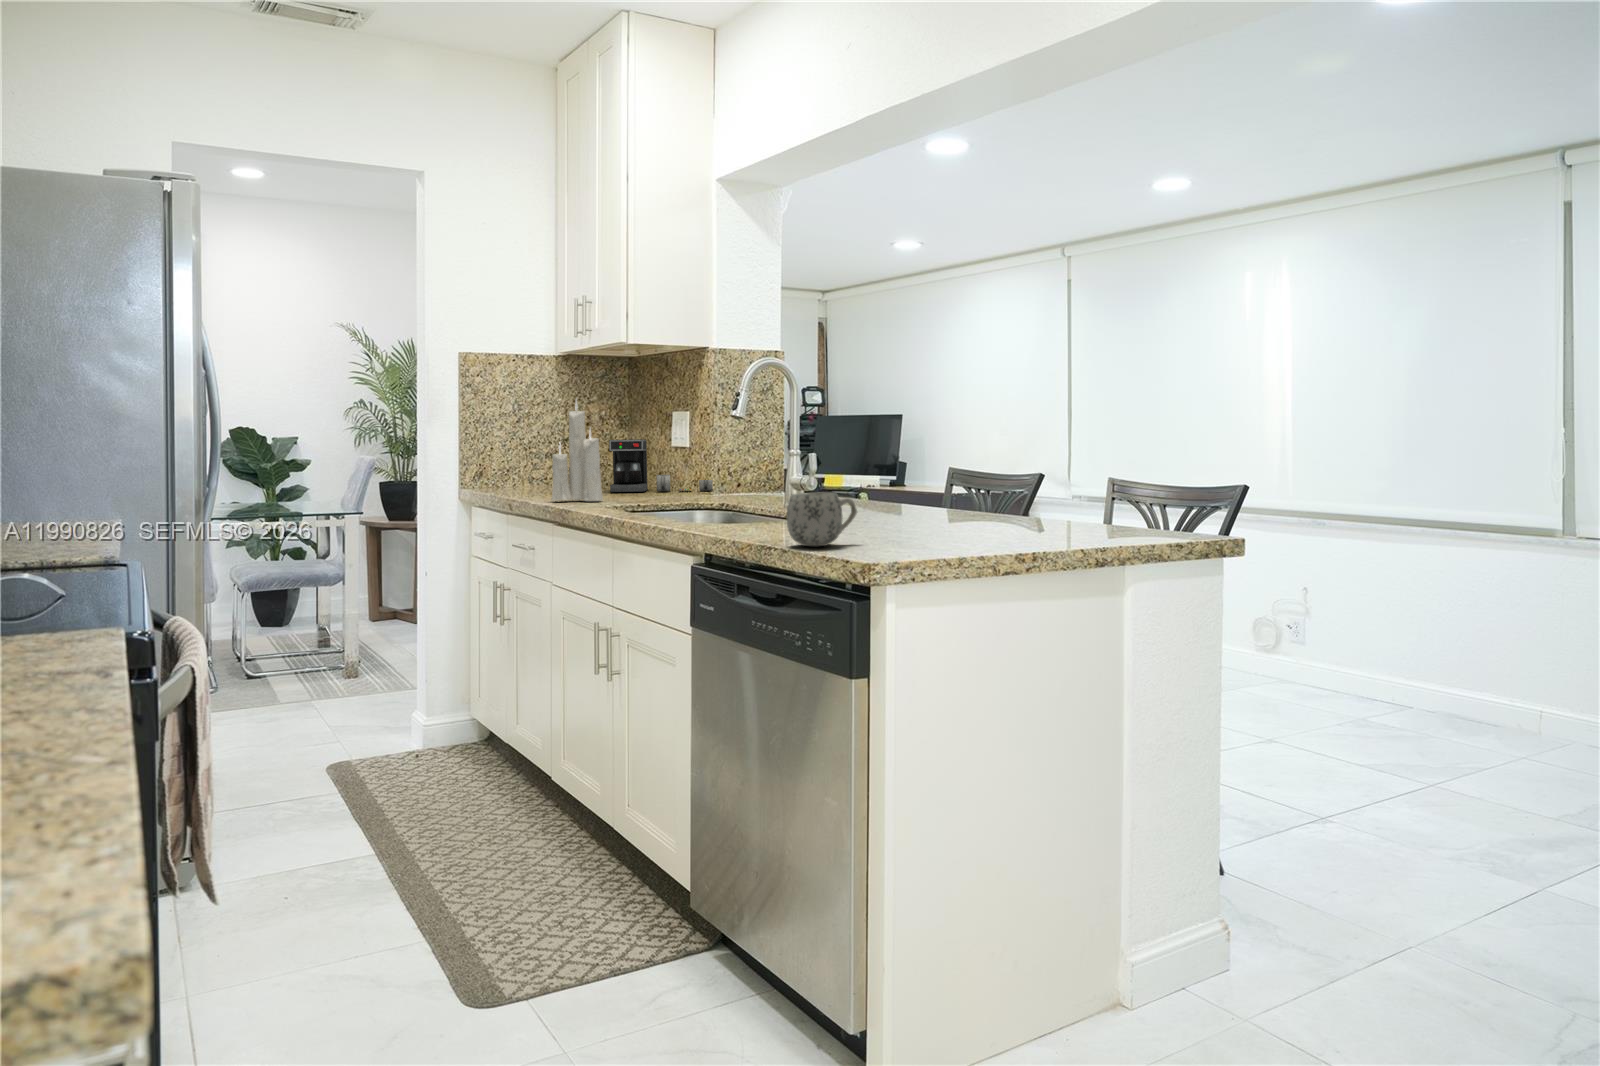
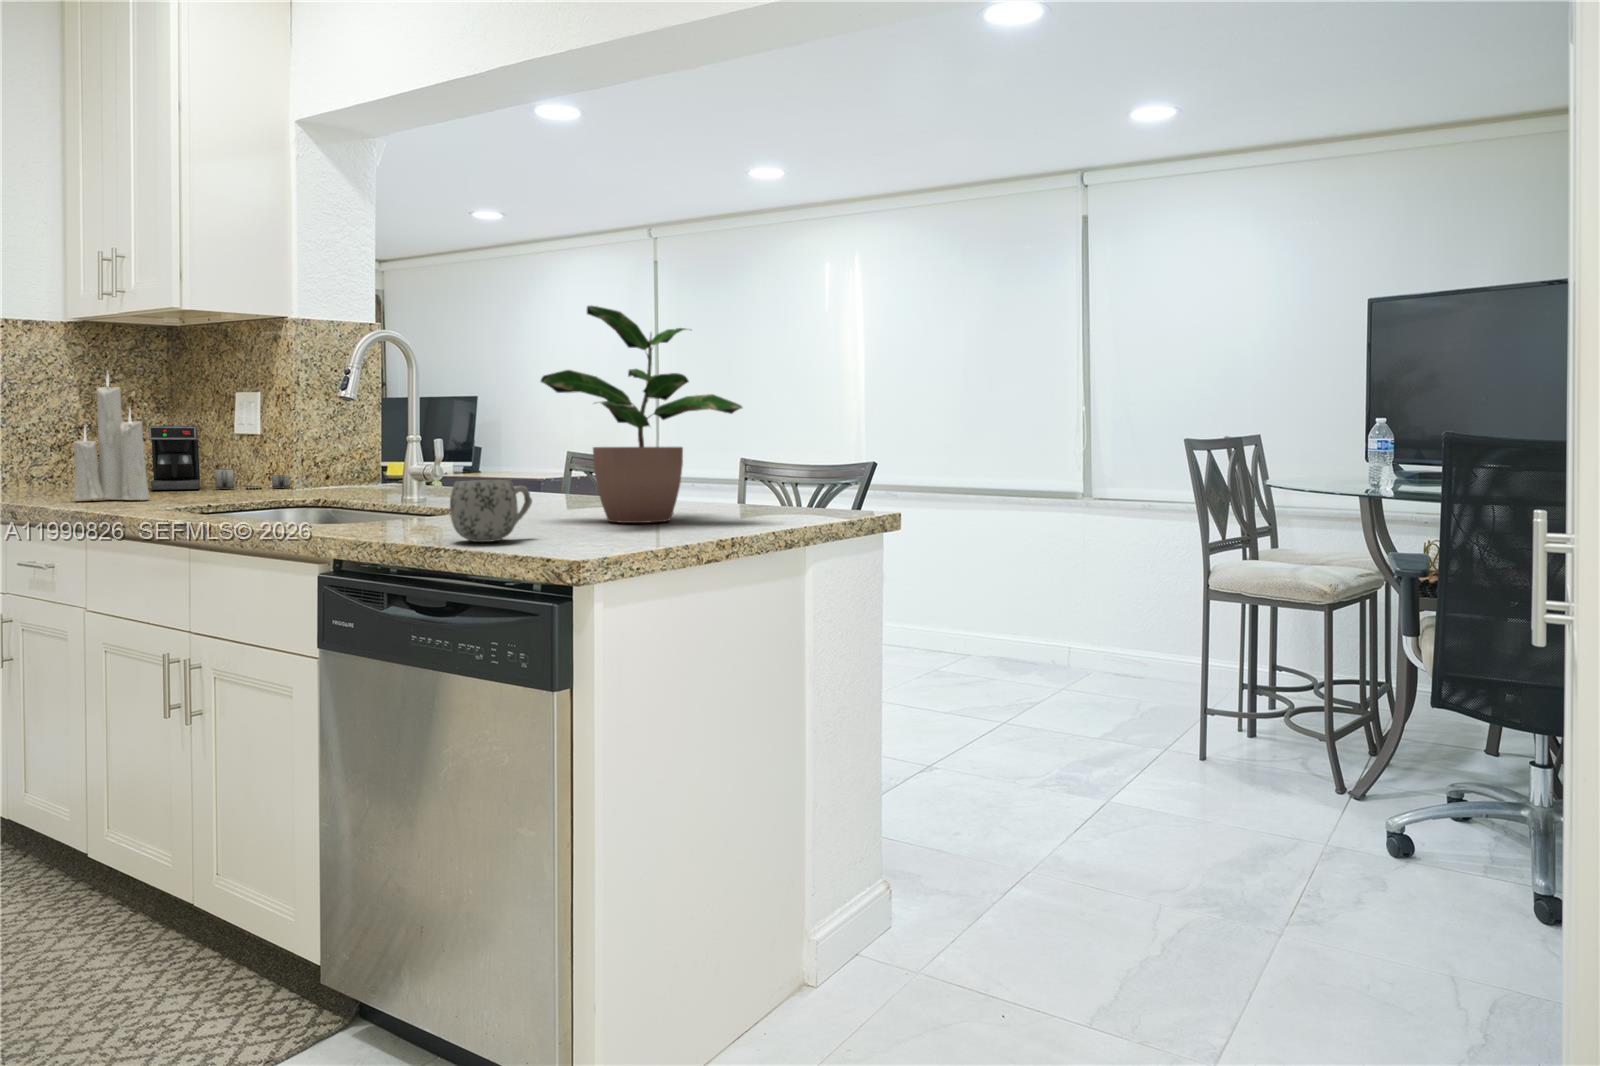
potted plant: none [885,332,1069,531] -> present [541,306,742,523]

